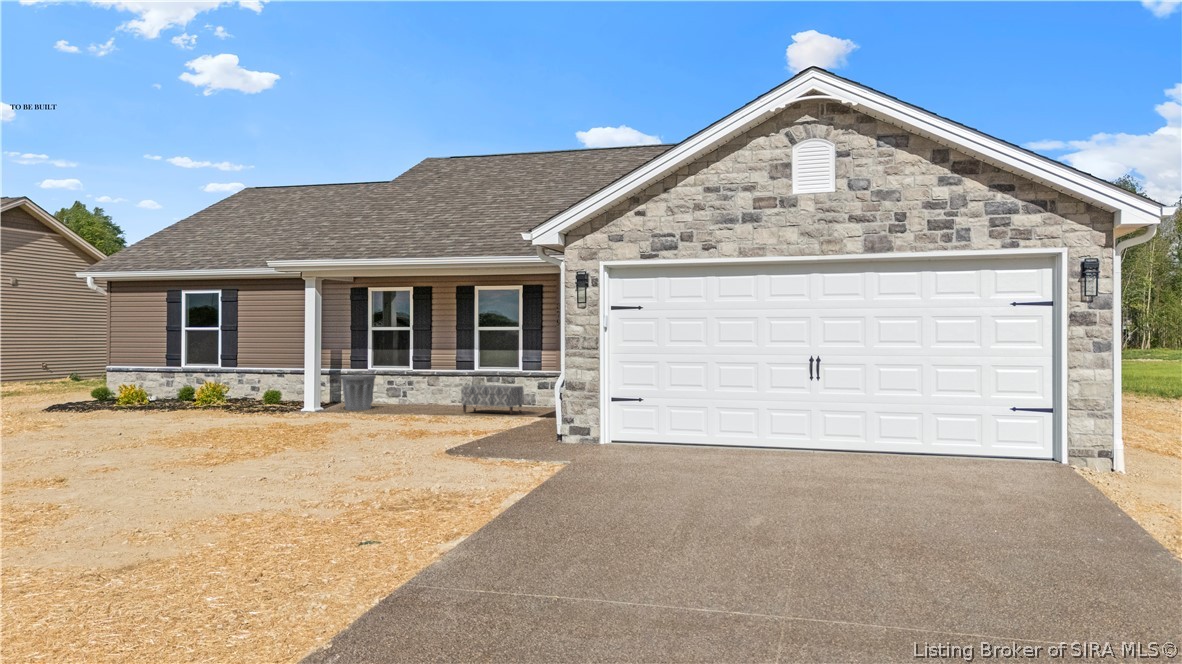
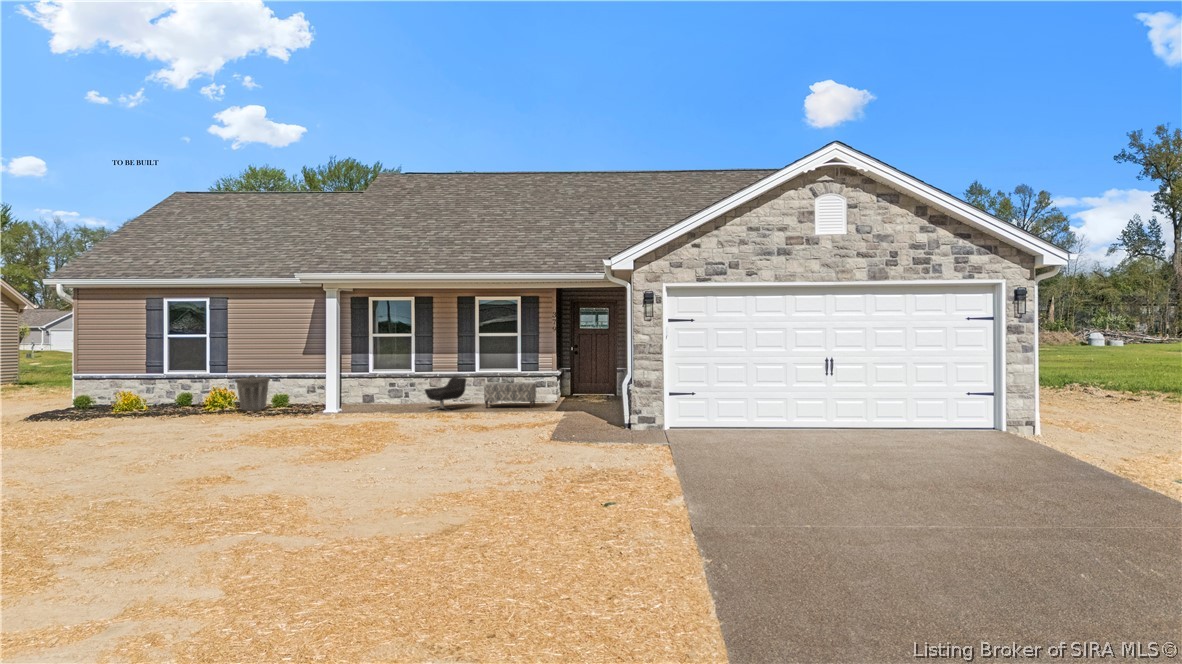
trash can: present [340,372,376,410] -> present [235,375,270,410]
lounge chair: none [400,377,446,414] -> present [425,377,466,409]

